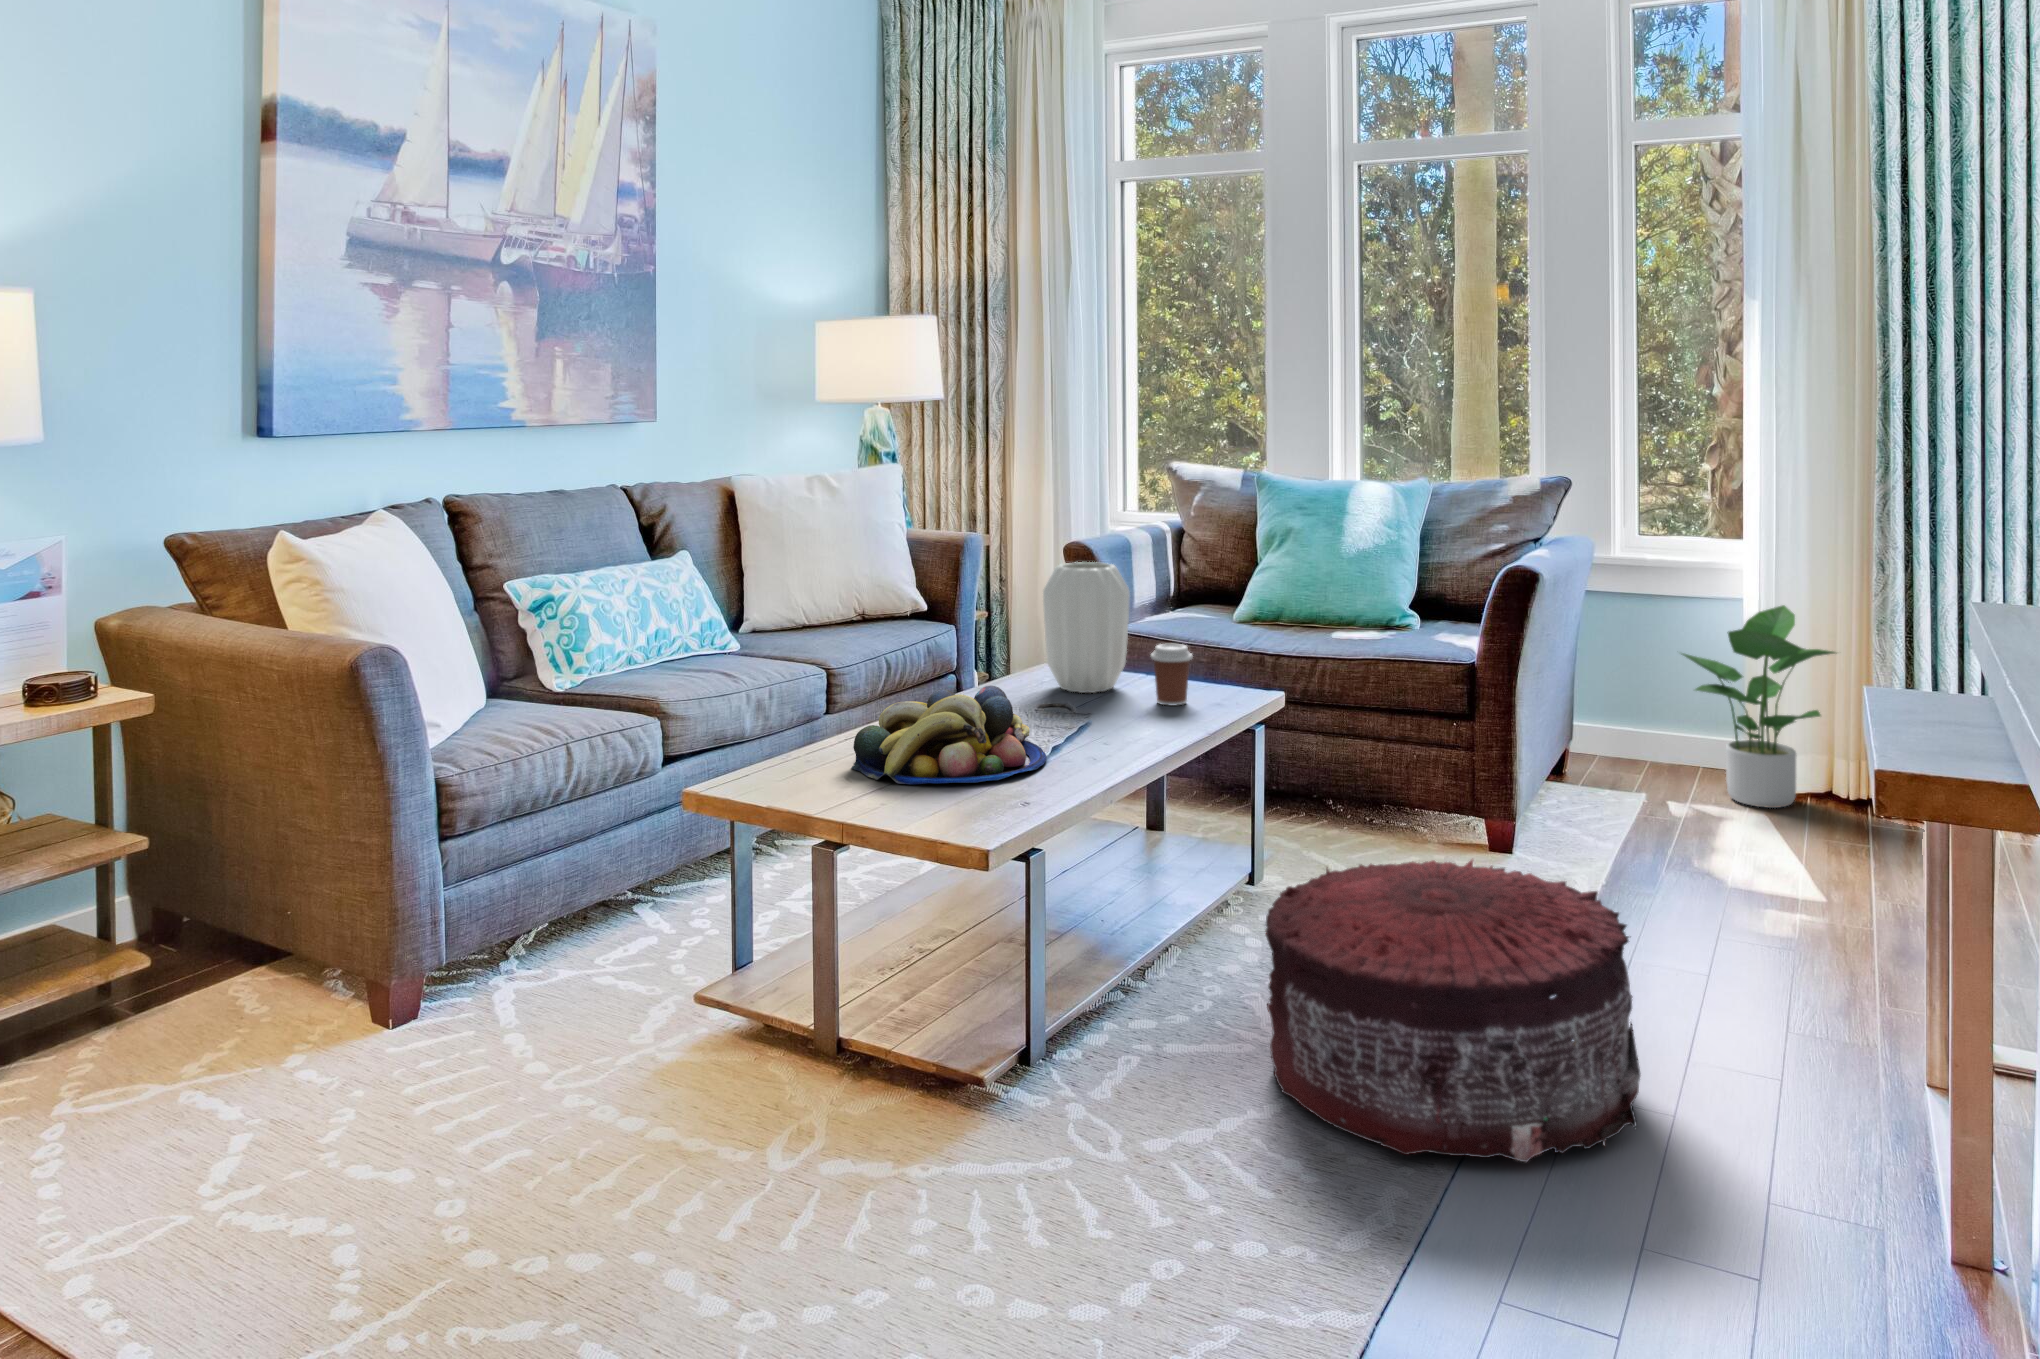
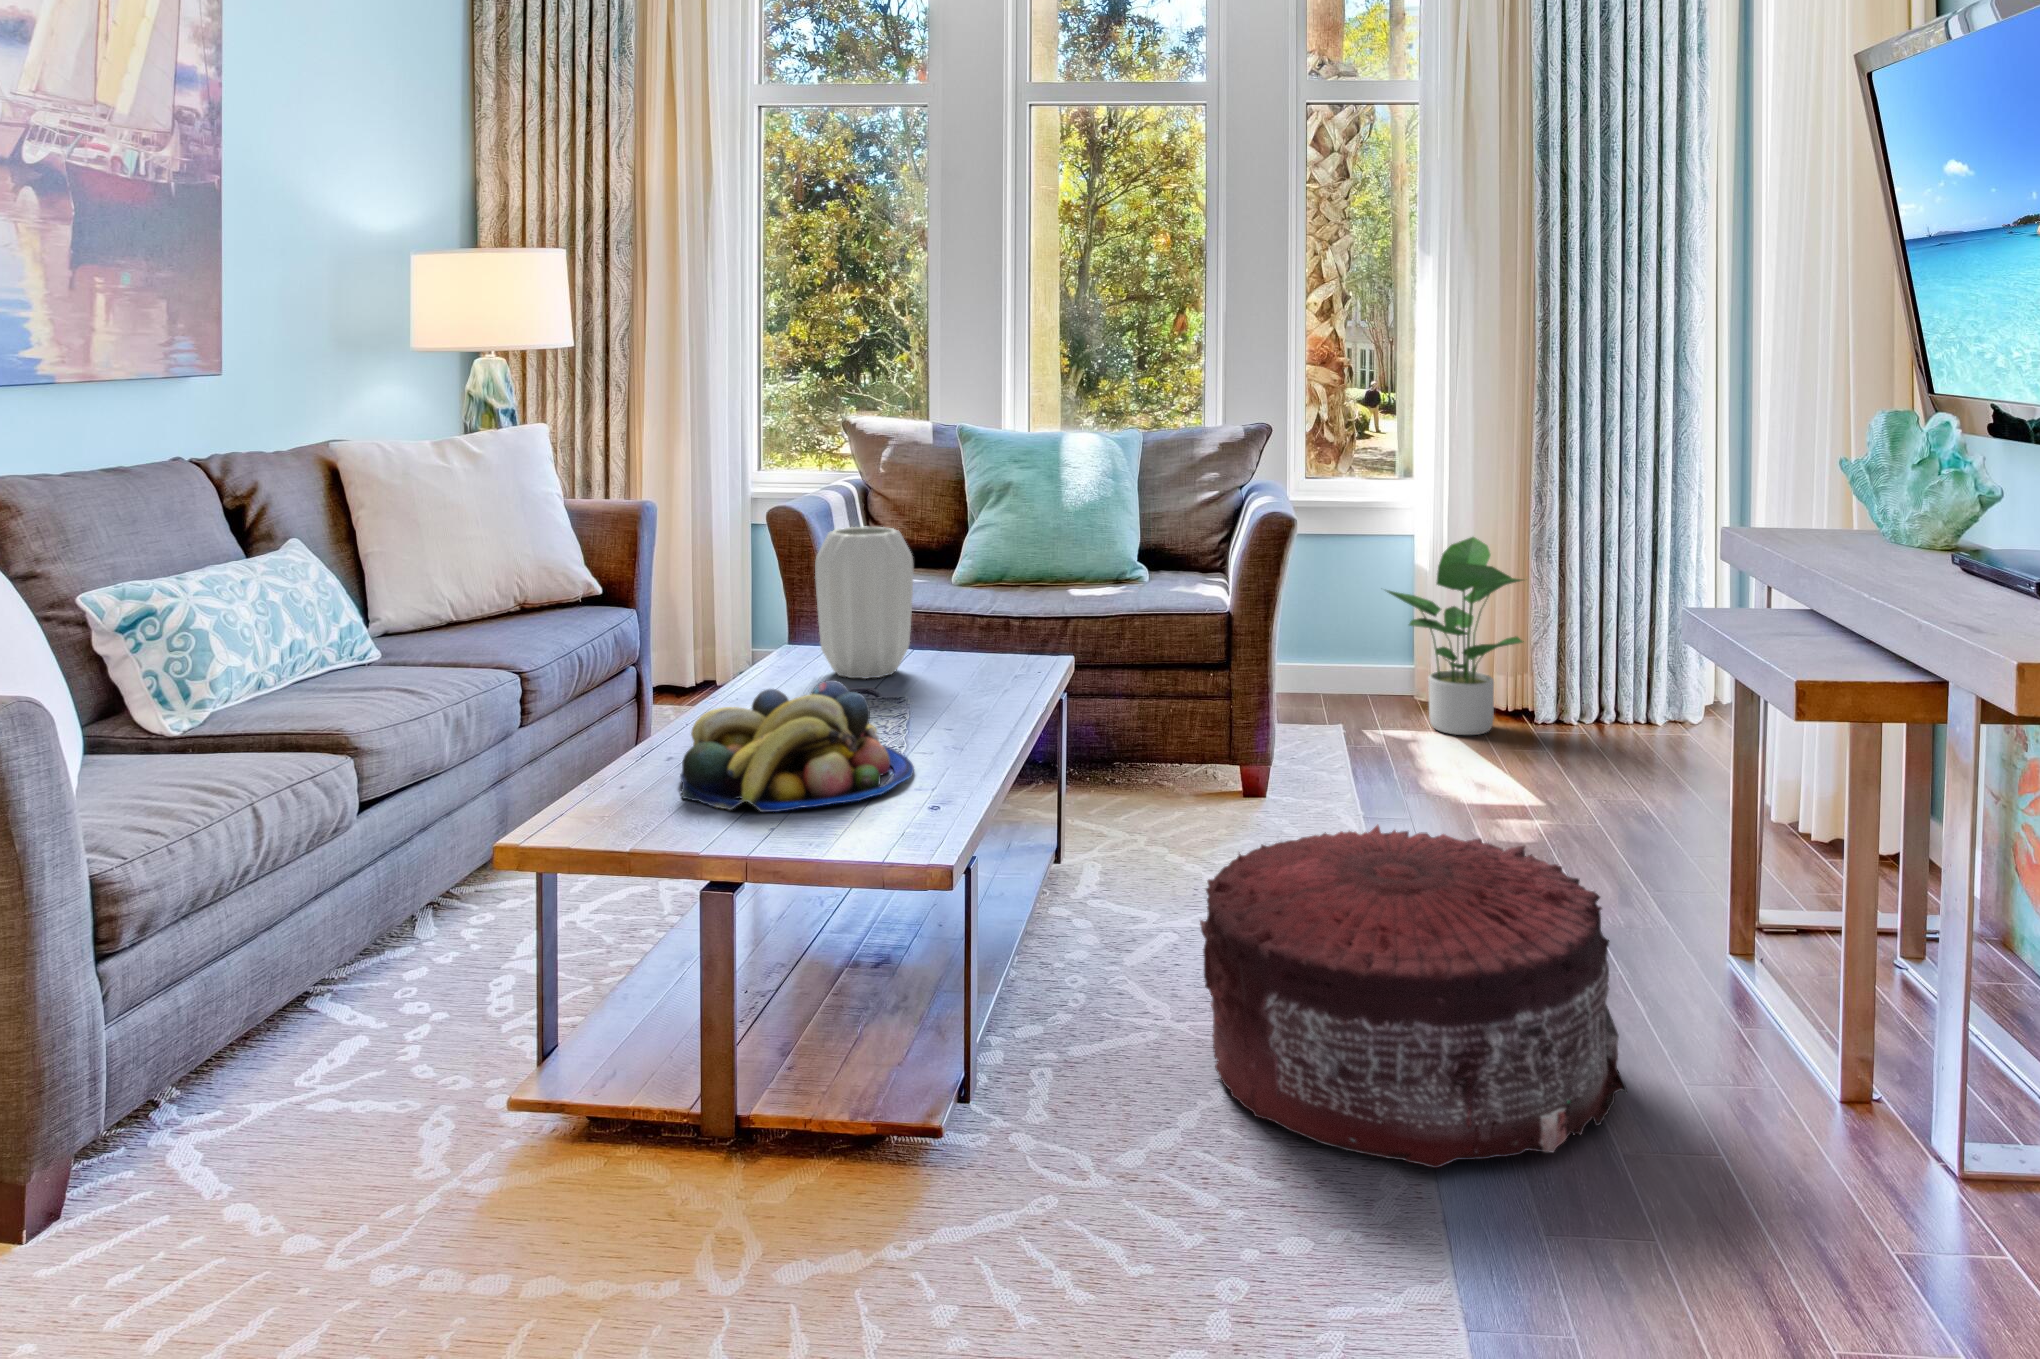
coffee cup: present [1150,644,1193,706] -> none [953,615,1001,685]

